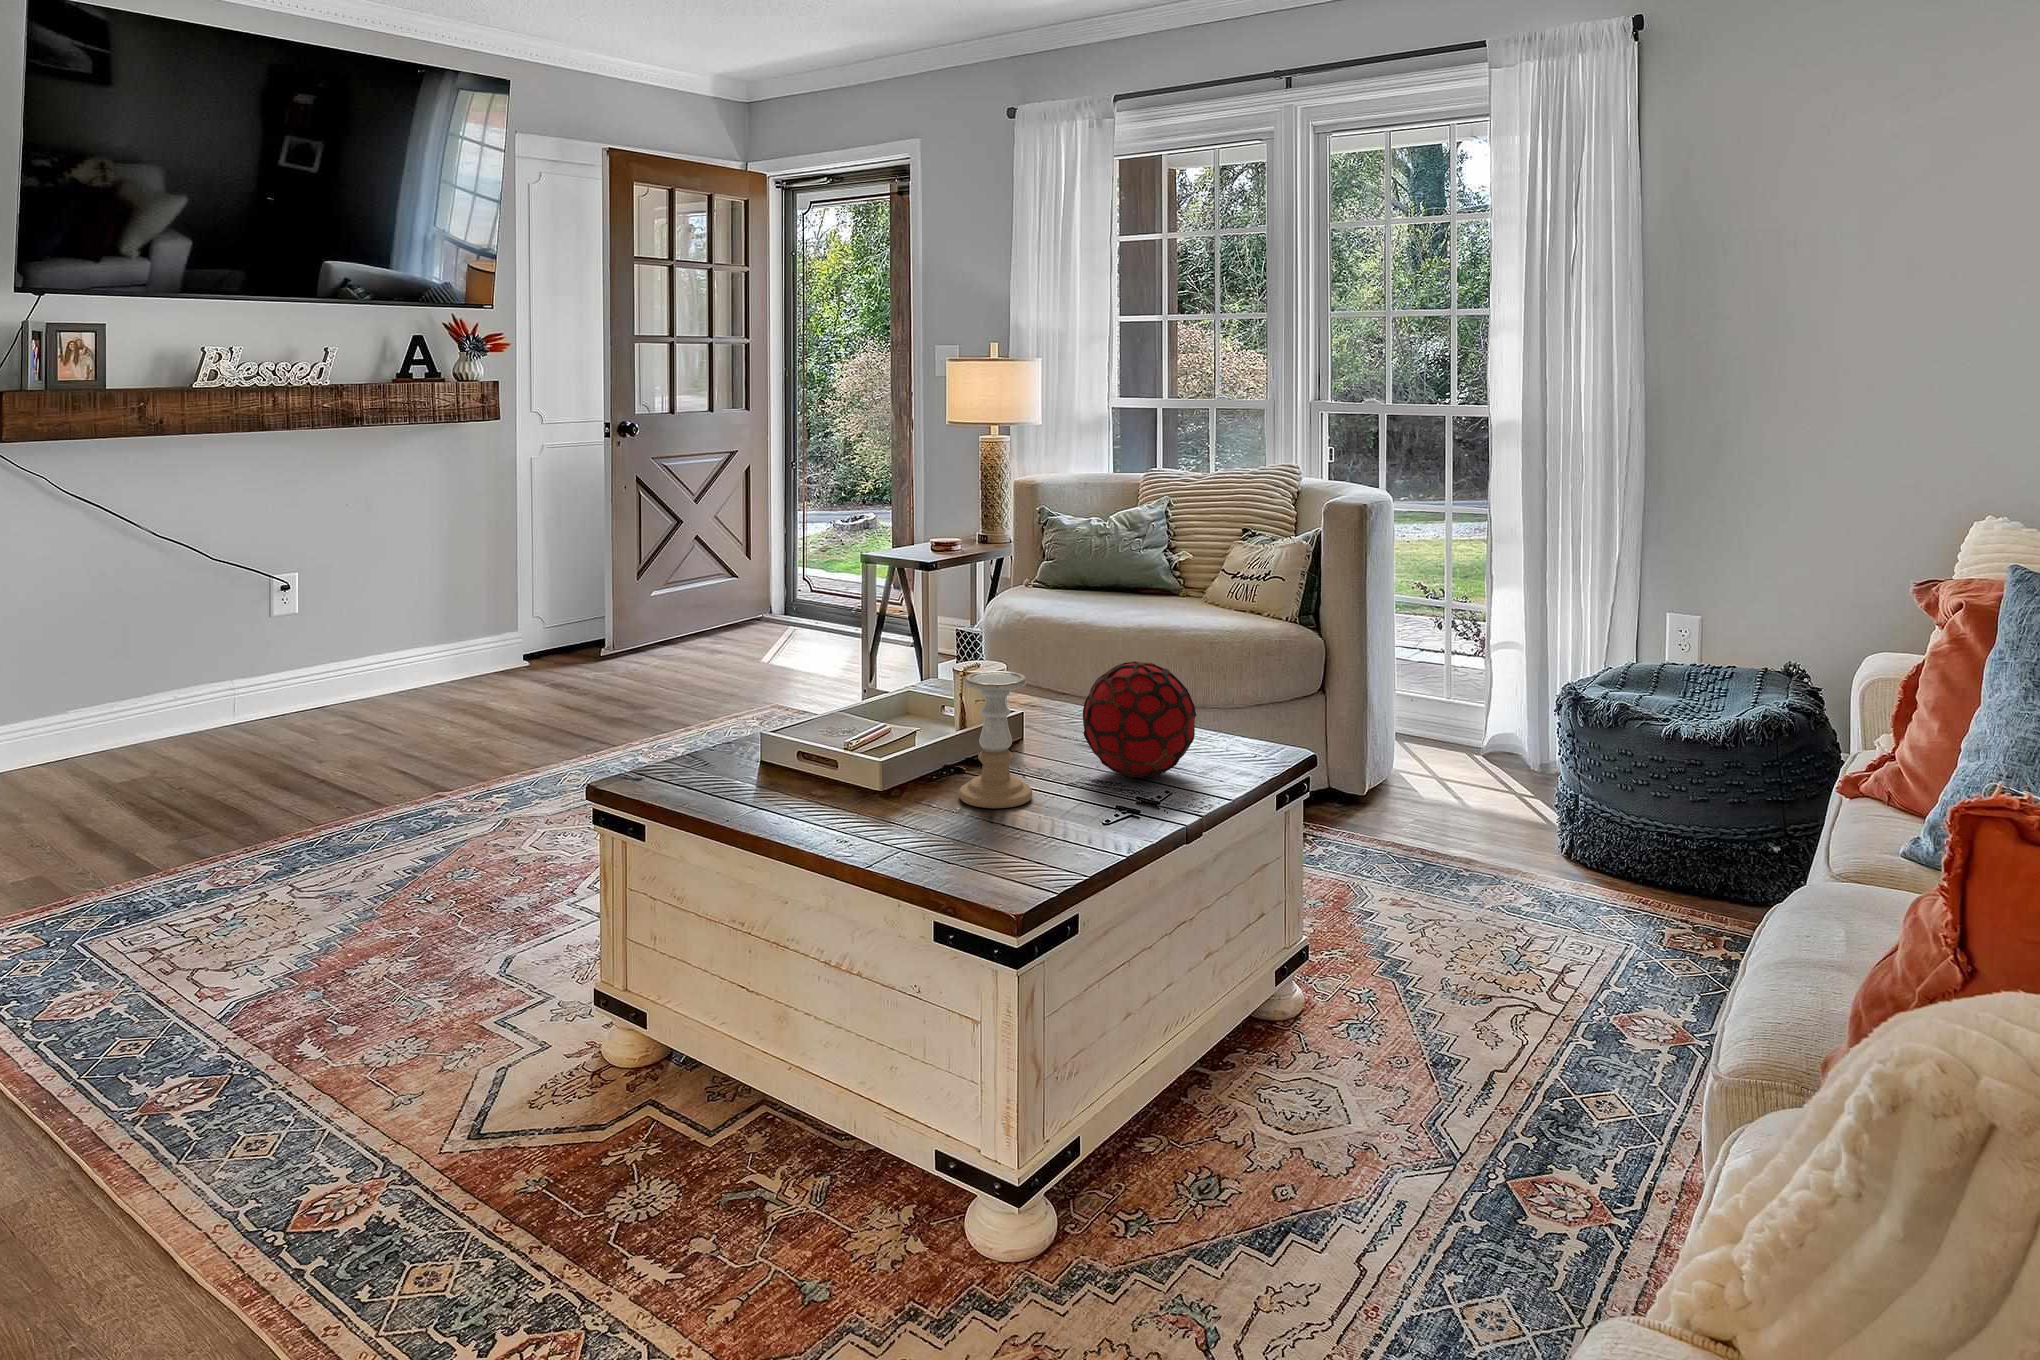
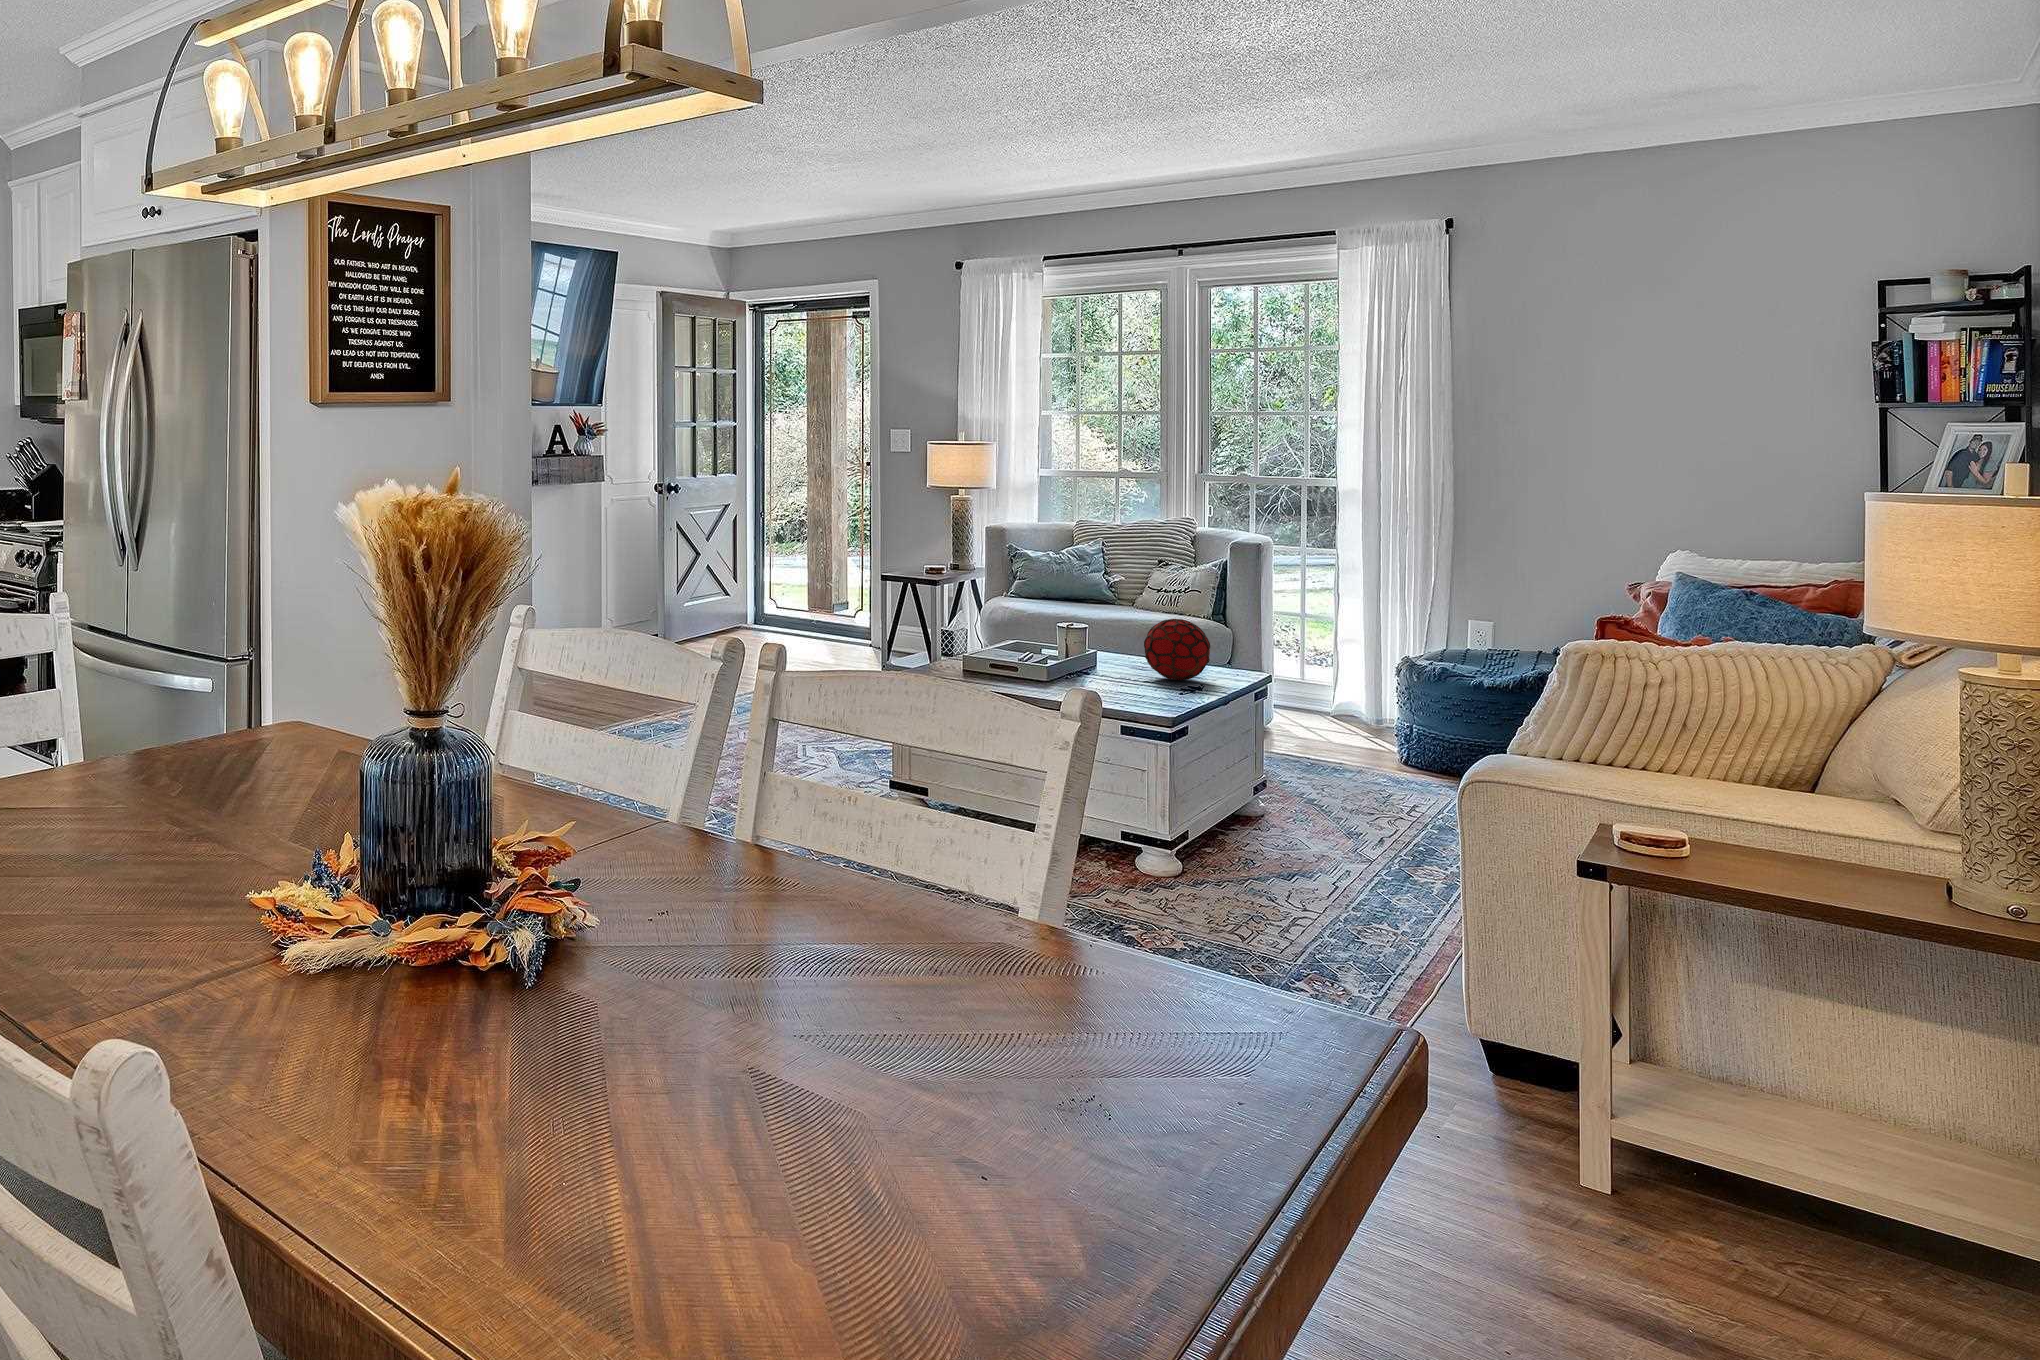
candle holder: present [959,671,1032,808] -> none [1087,620,1128,688]

